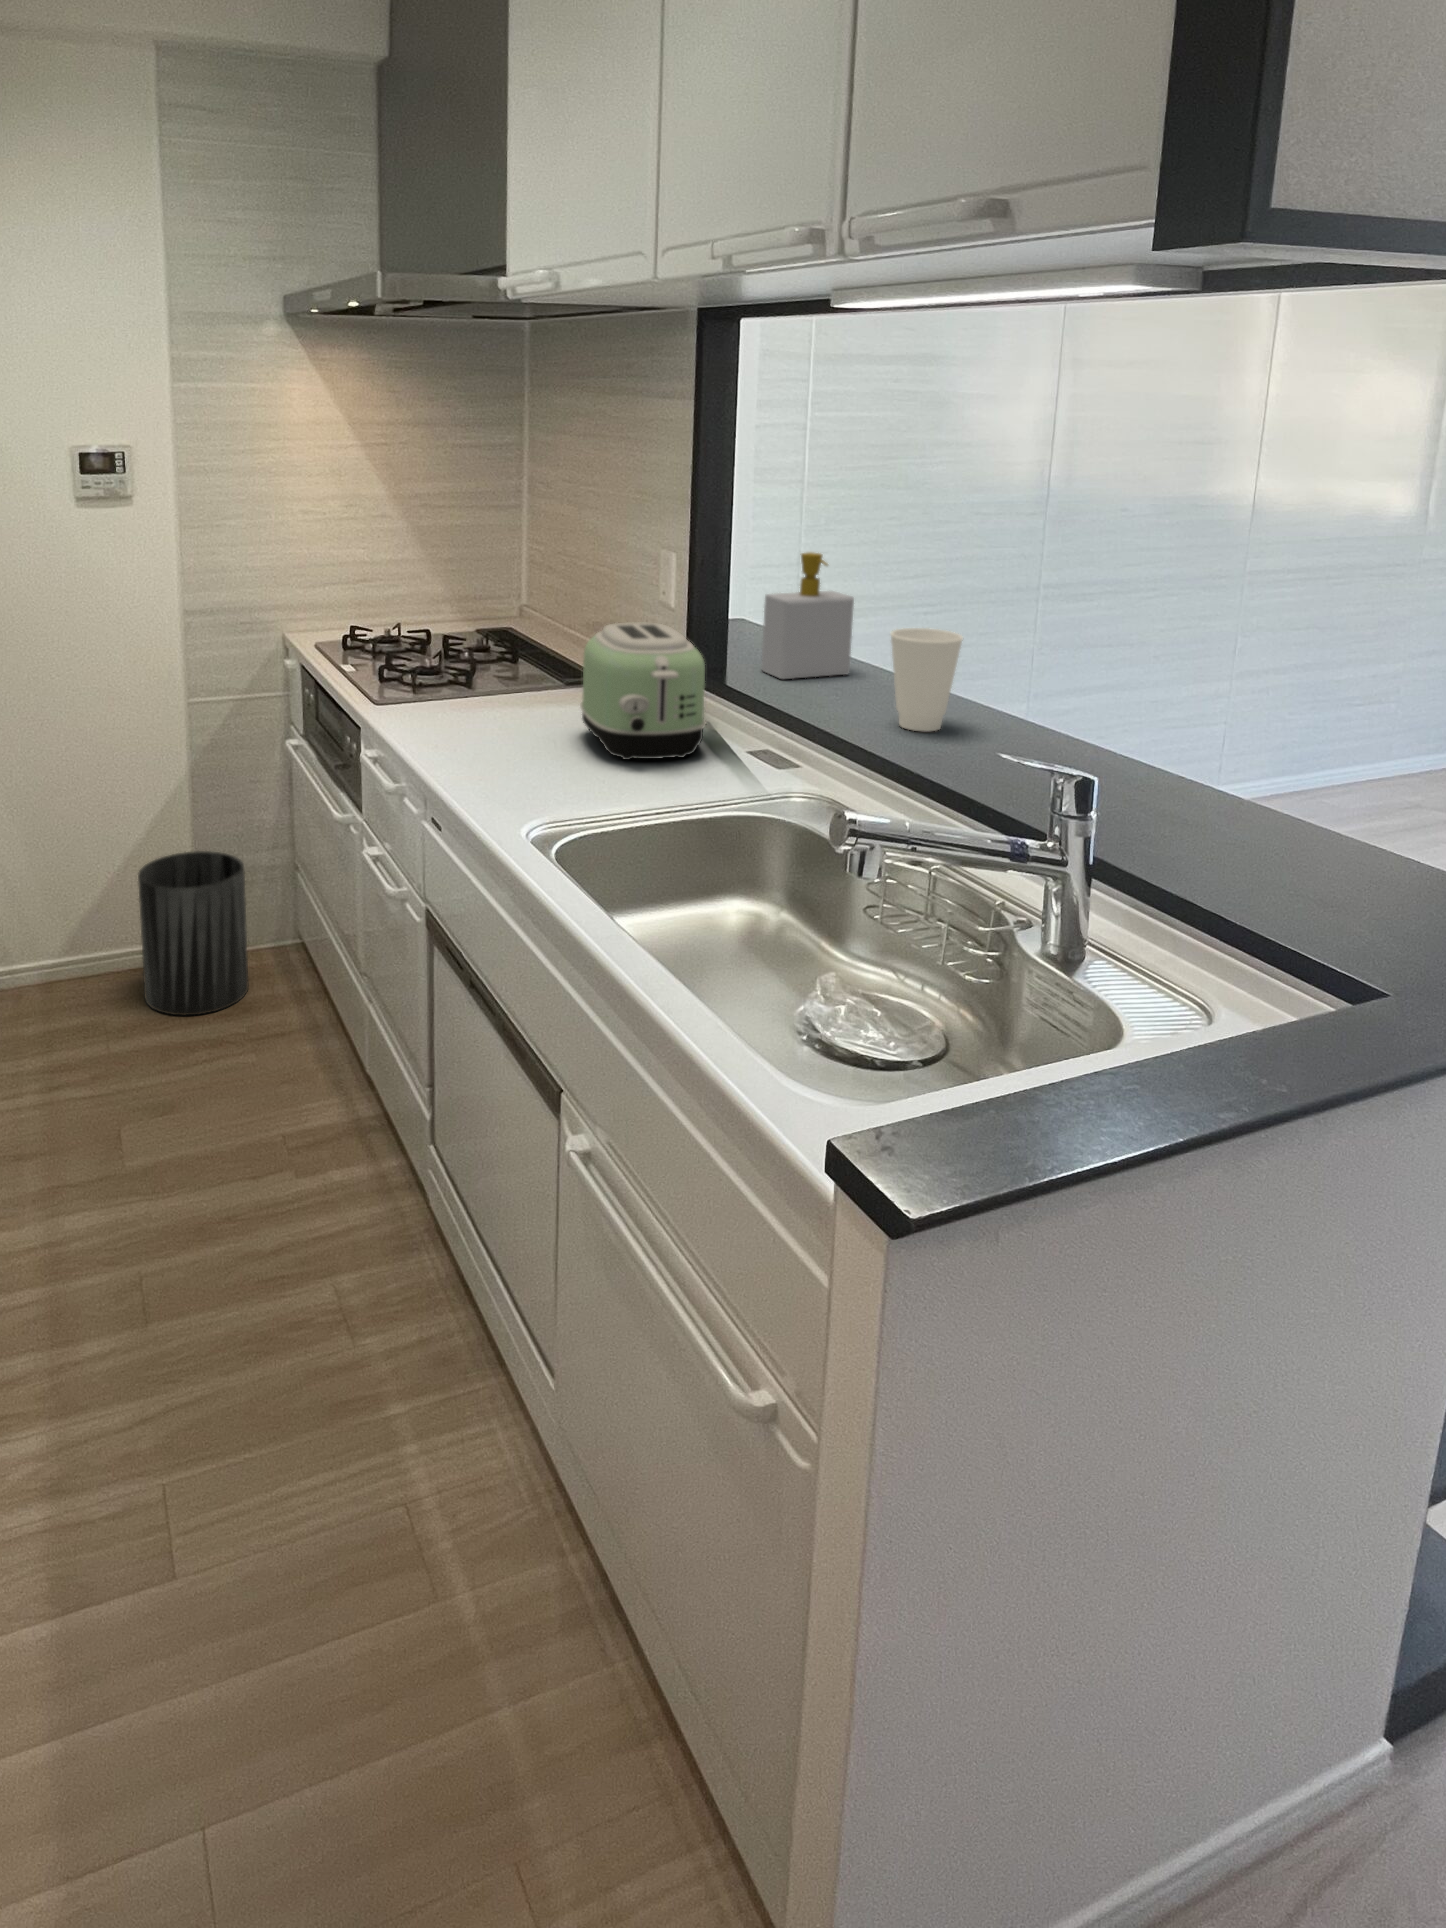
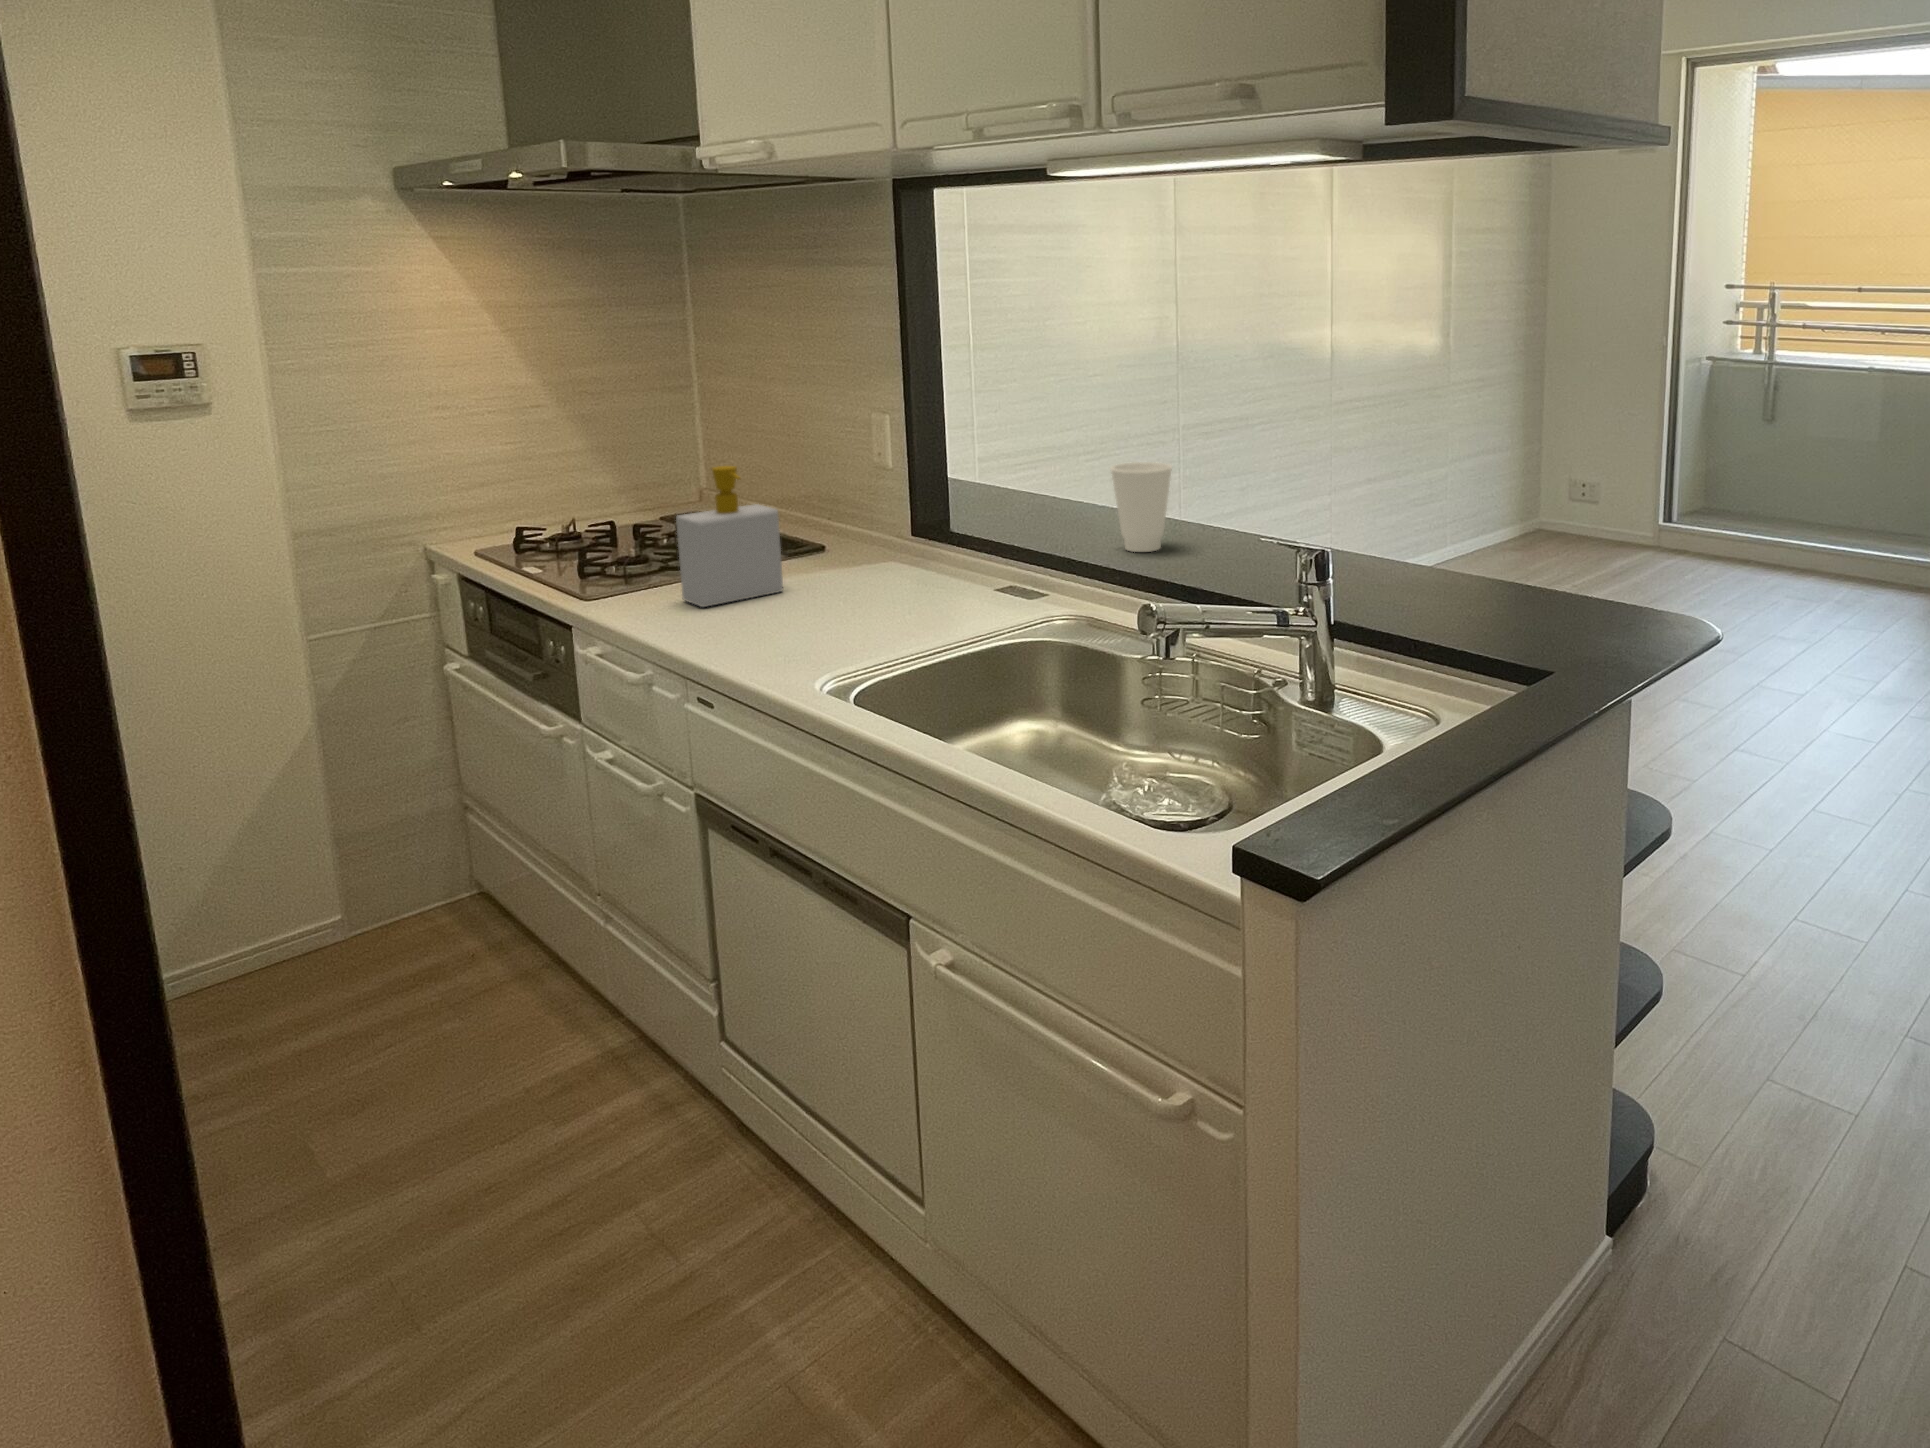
soap bottle: present [762,552,854,679] -> present [676,466,783,607]
toaster: present [580,623,706,760] -> none [826,481,958,612]
trash can: present [138,851,248,1015] -> none [263,804,423,1002]

